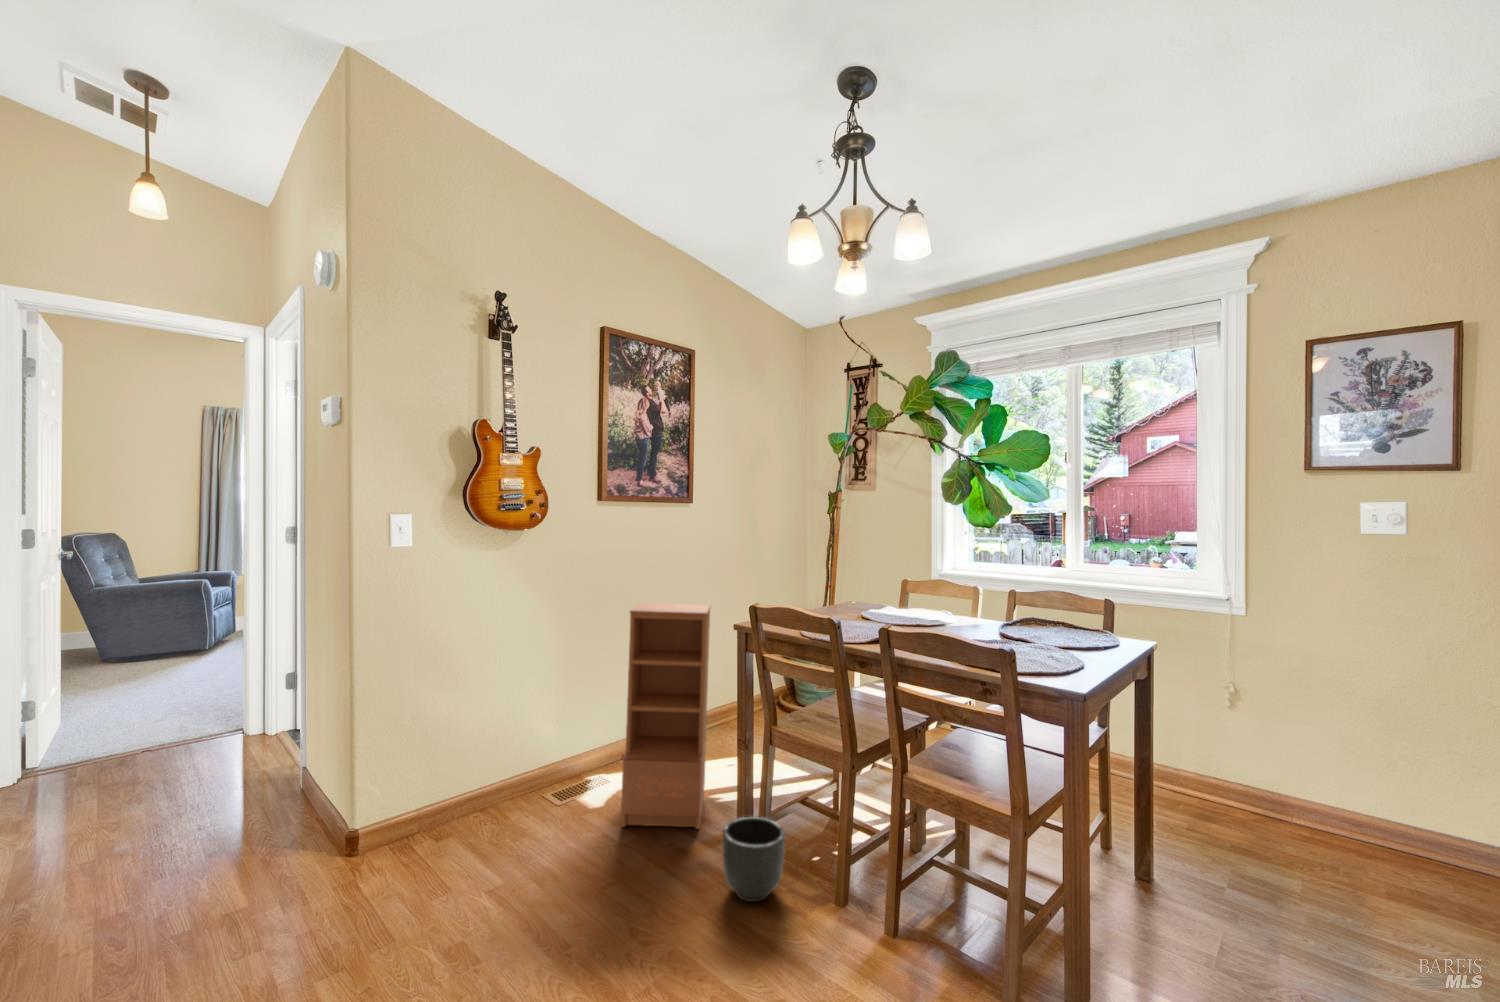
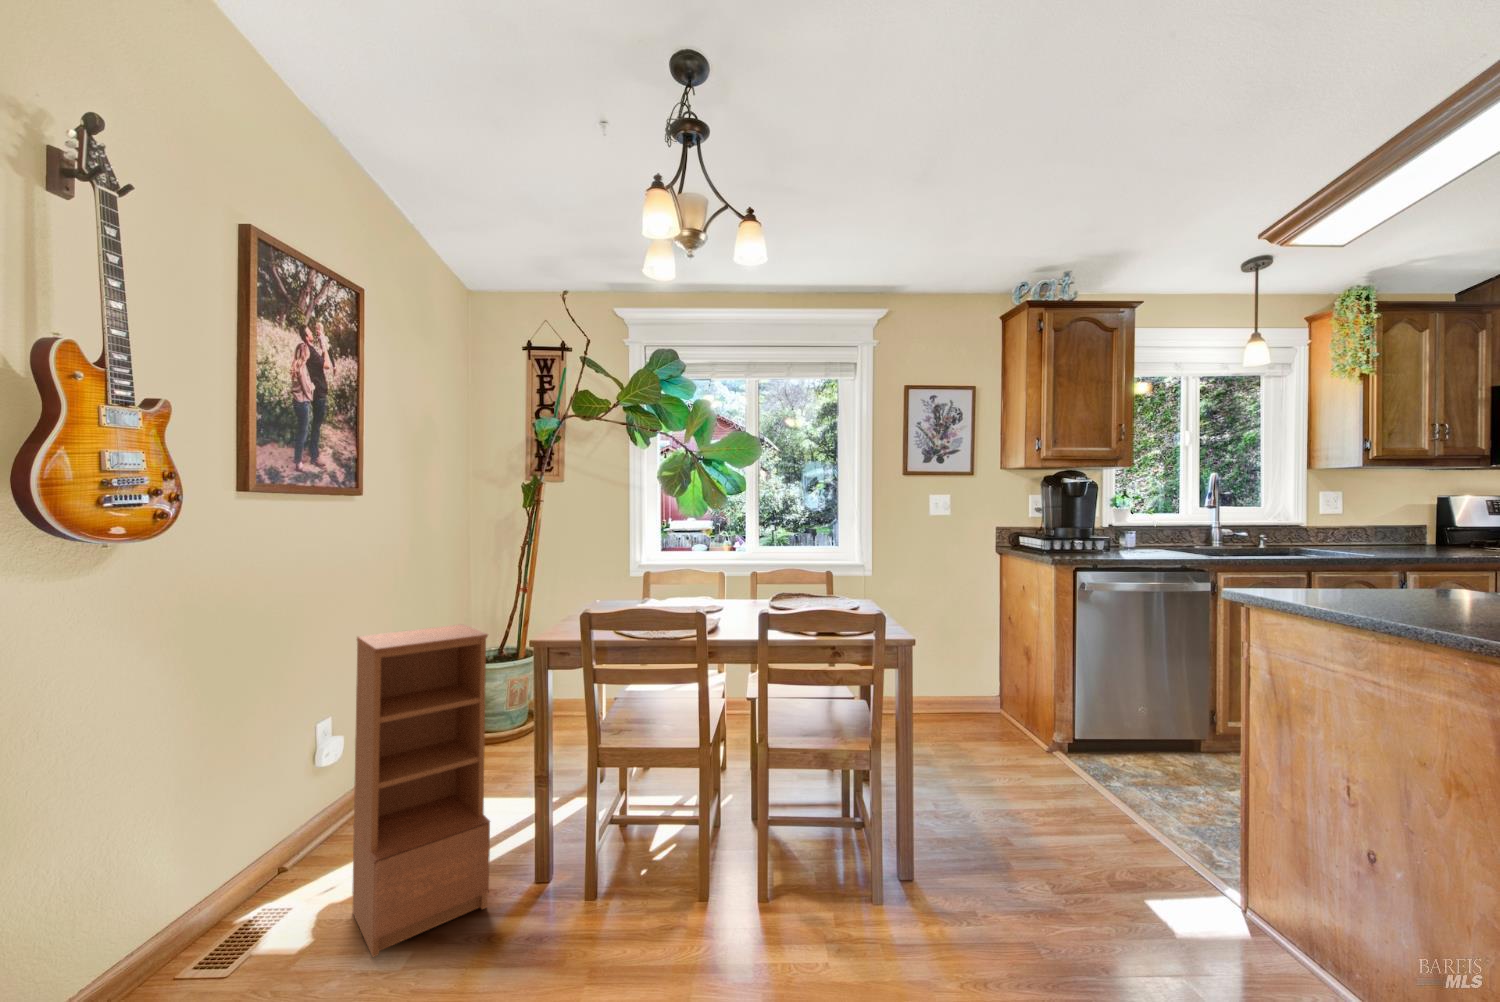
planter: present [723,817,785,902] -> none [574,853,648,957]

